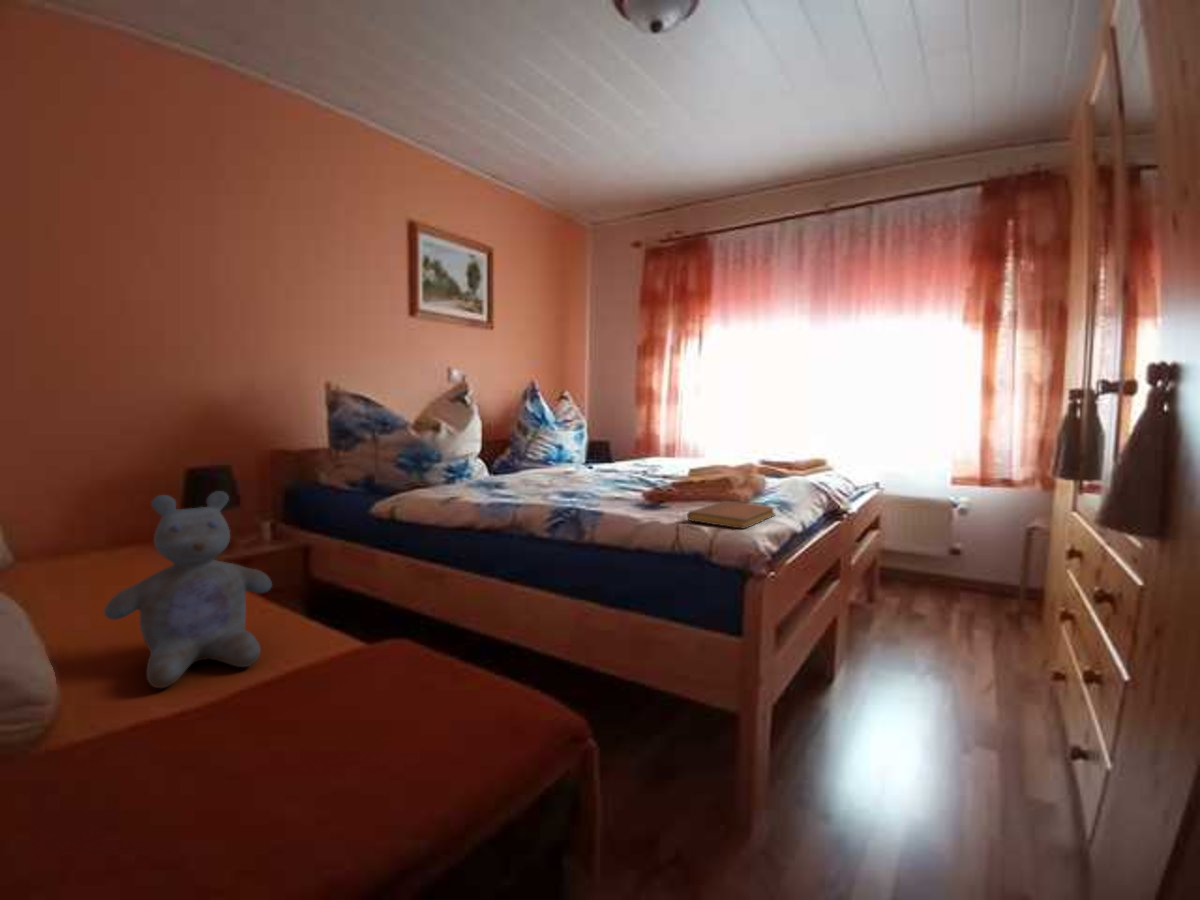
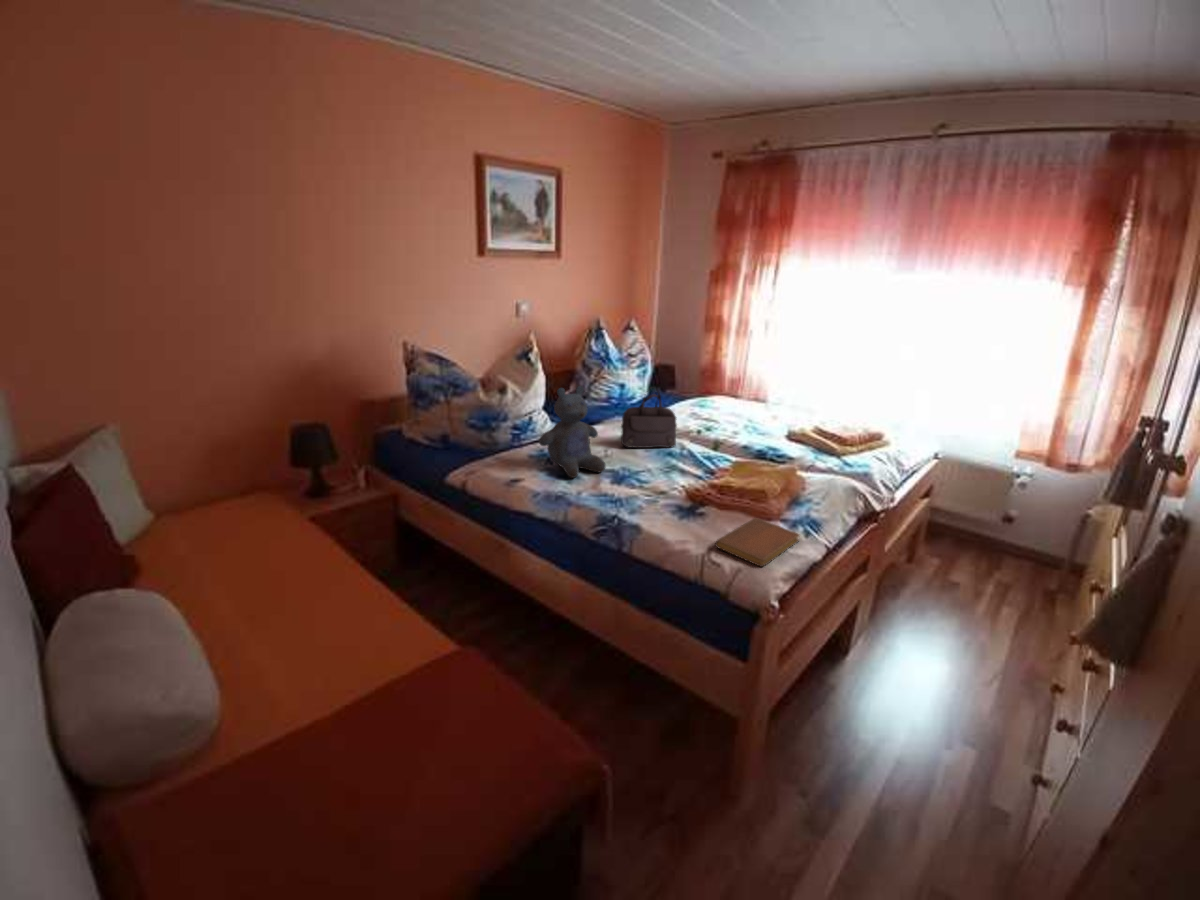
handbag: none [565,415,624,481] -> present [621,392,677,448]
stuffed bear: present [104,491,272,688] -> present [539,386,605,478]

